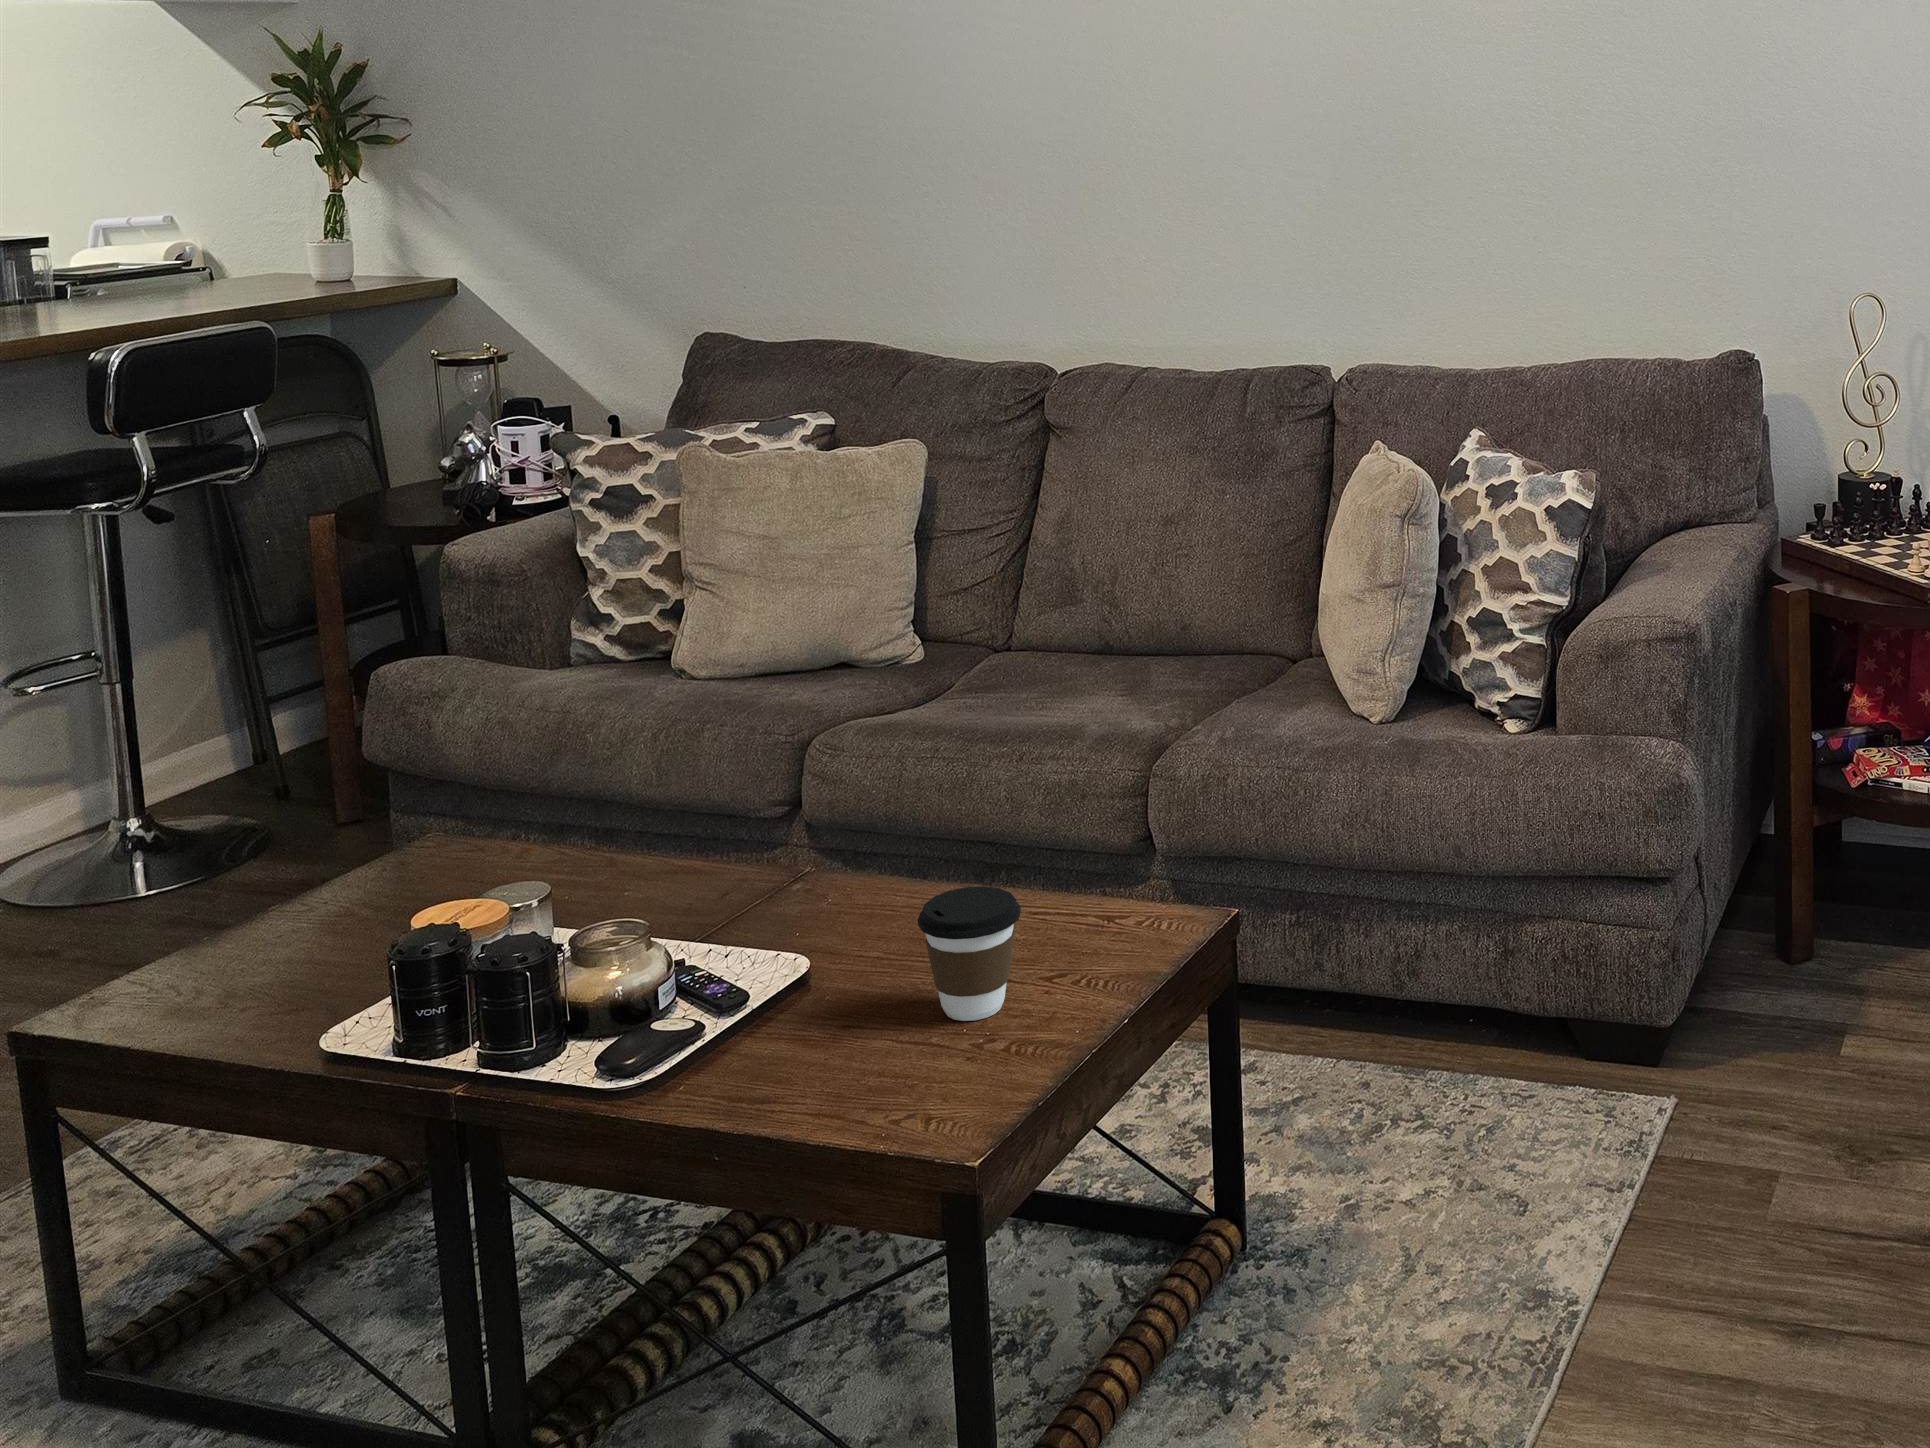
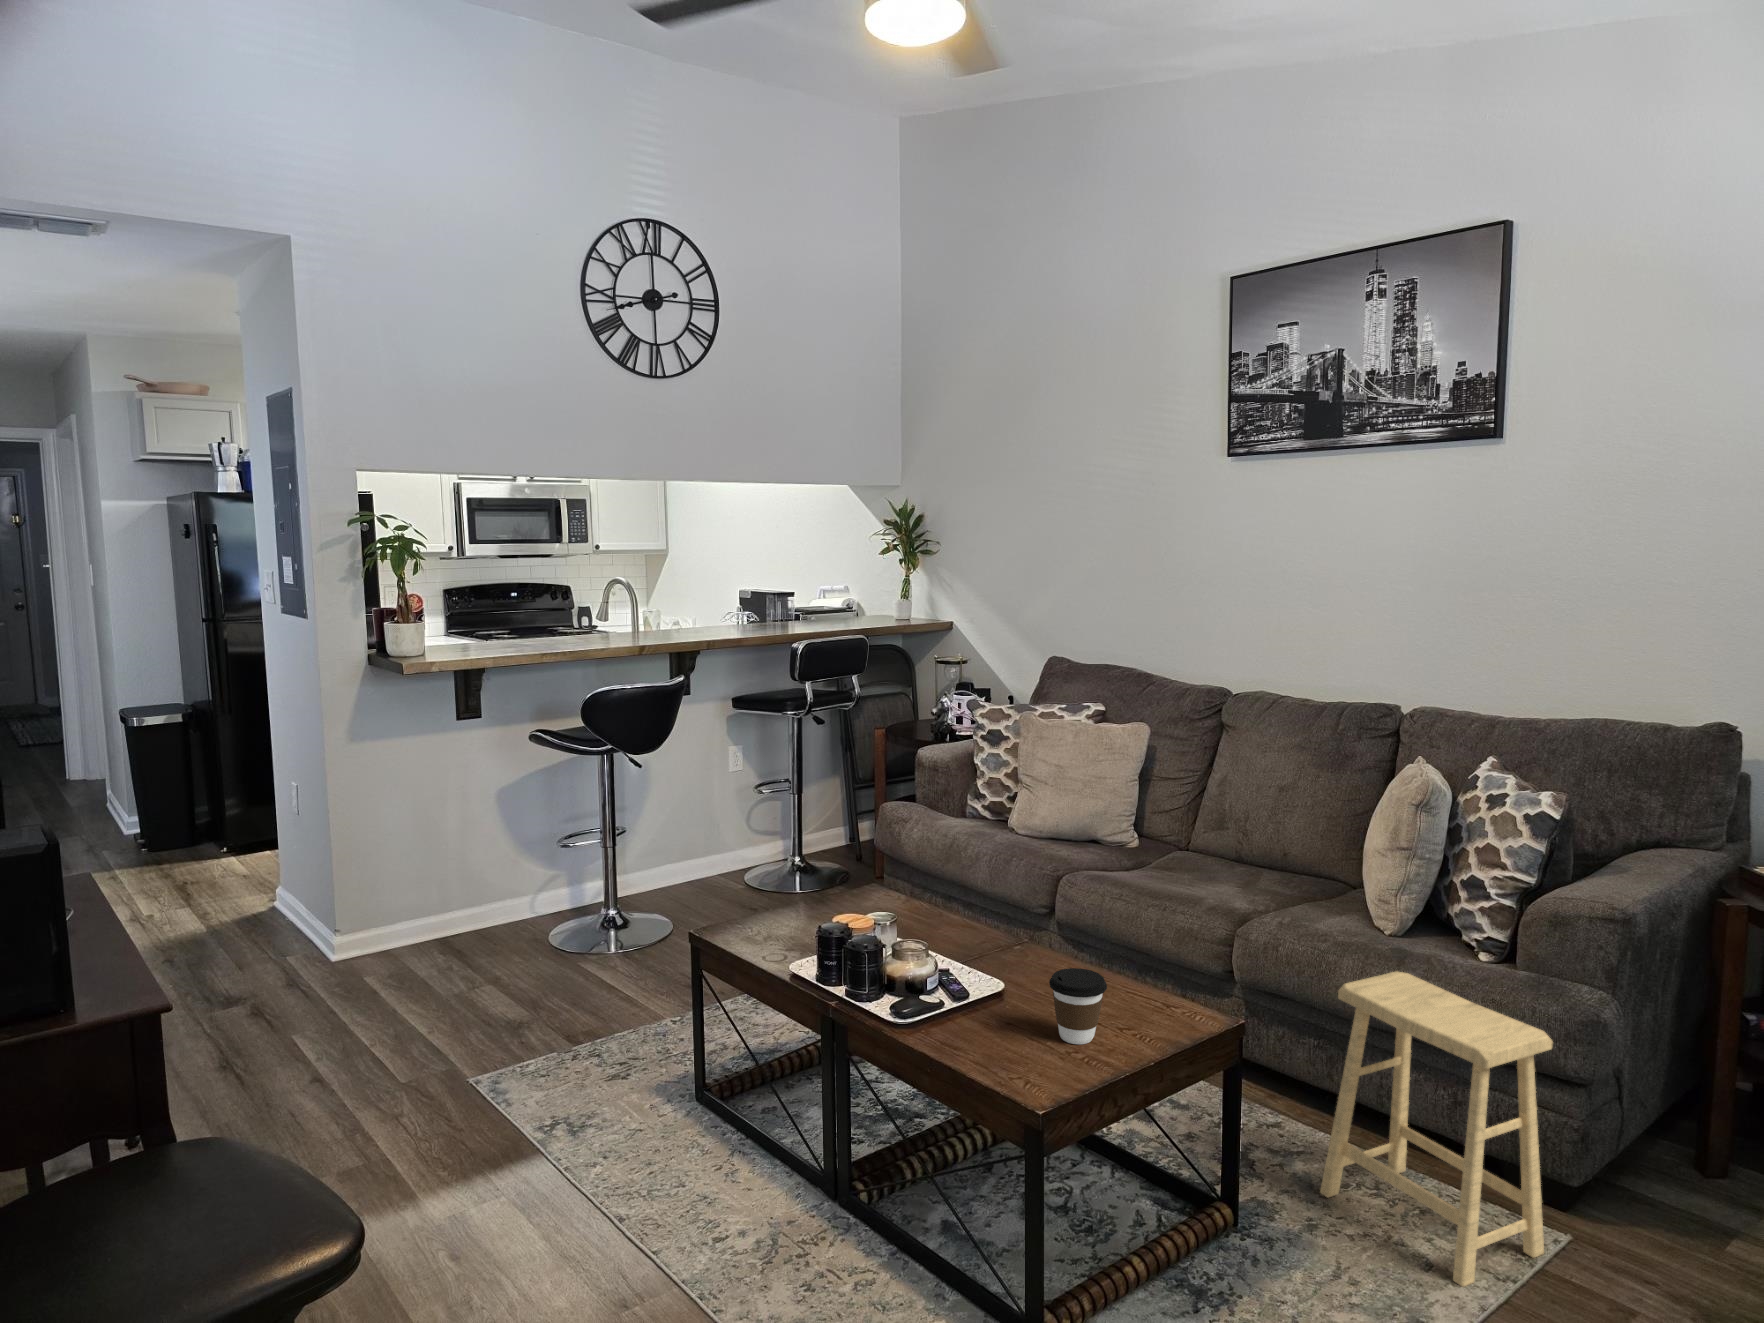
footstool: none [1347,781,1662,1228] -> present [1320,972,1553,1286]

